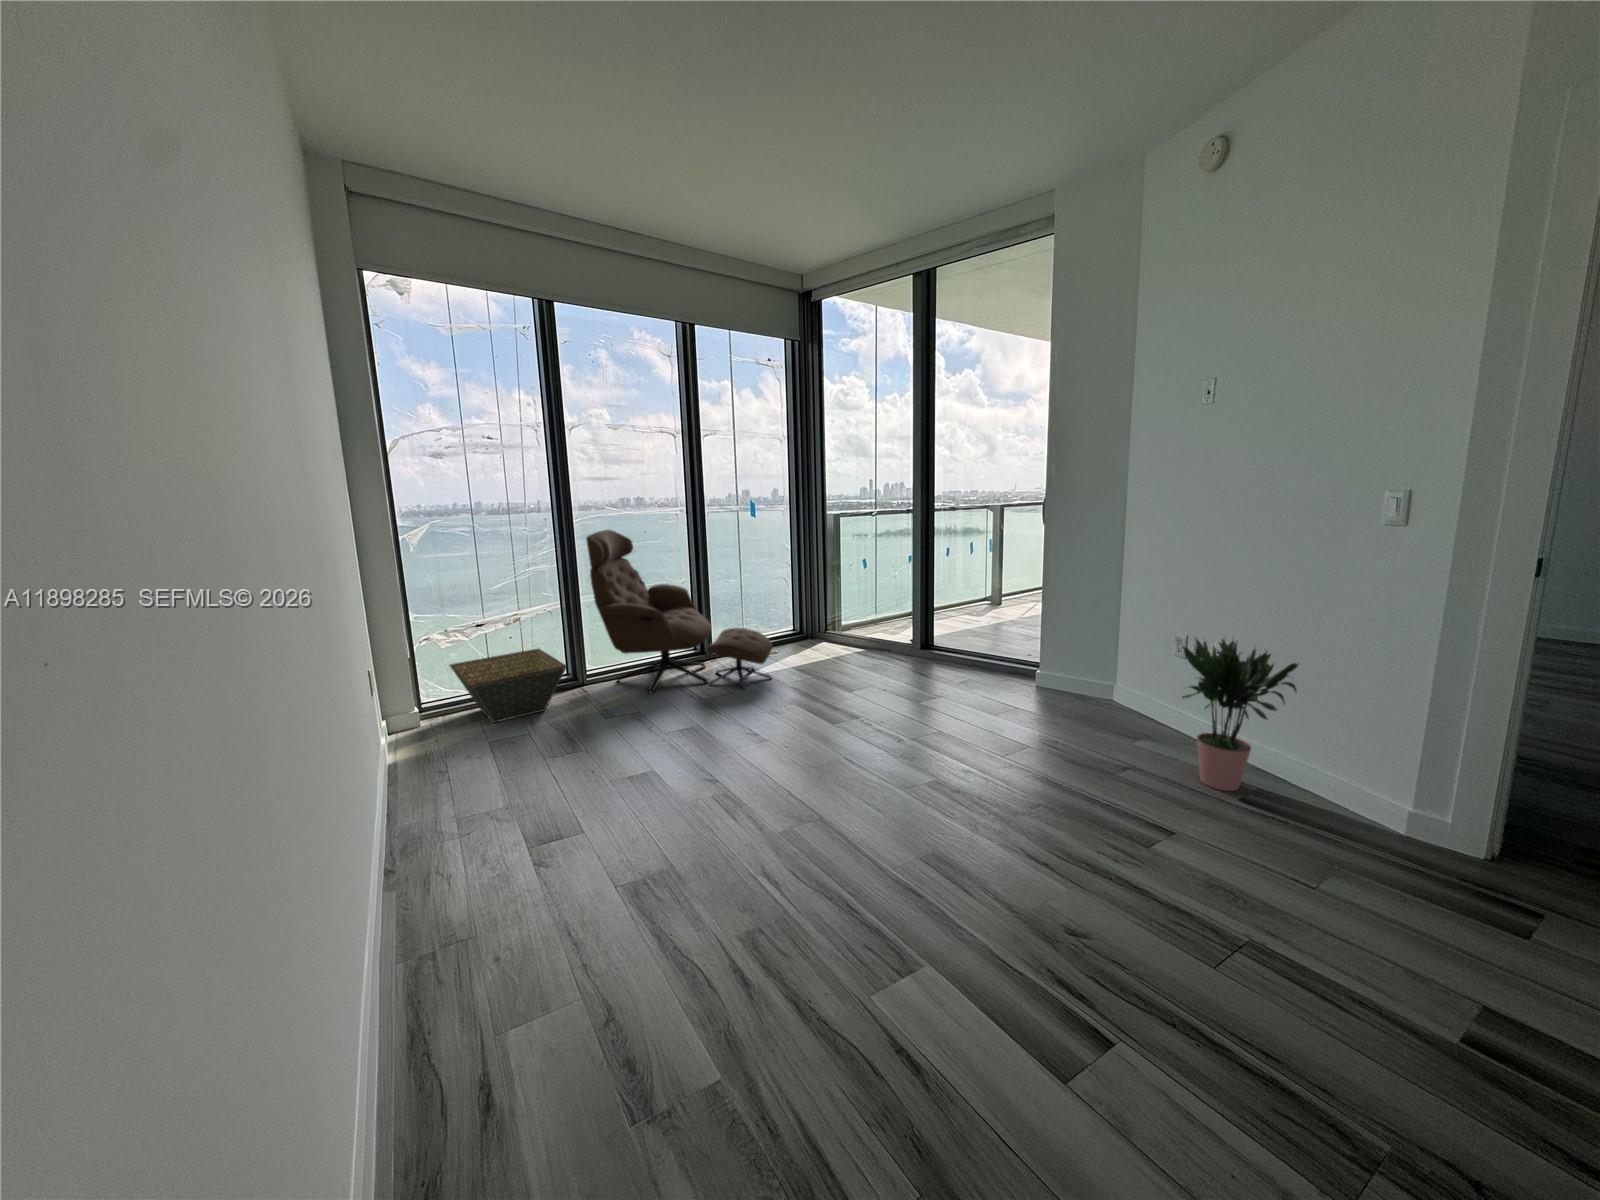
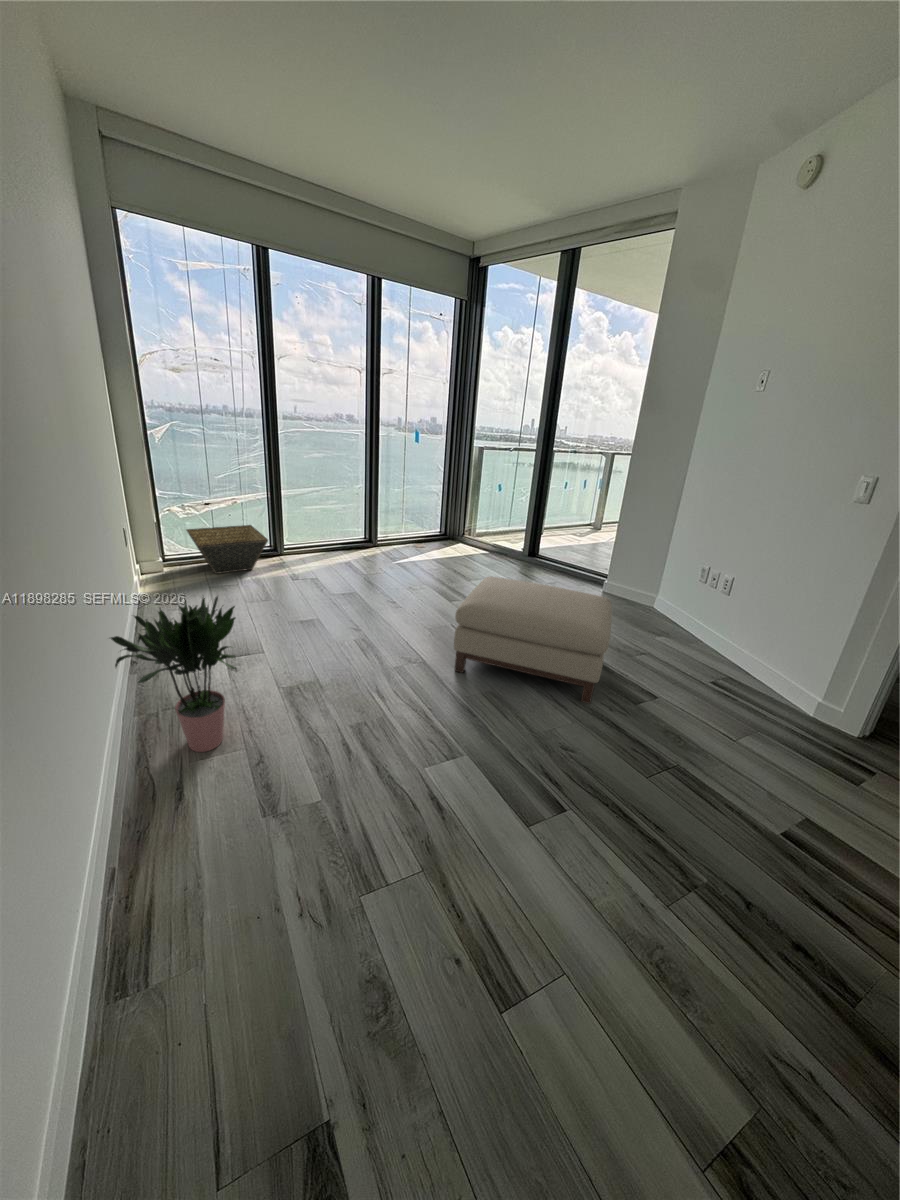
lounge chair: present [586,530,772,693] -> none [287,441,419,570]
potted plant: present [1182,639,1298,791] -> present [111,596,236,752]
ottoman: none [863,682,1097,855] -> present [454,577,612,704]

